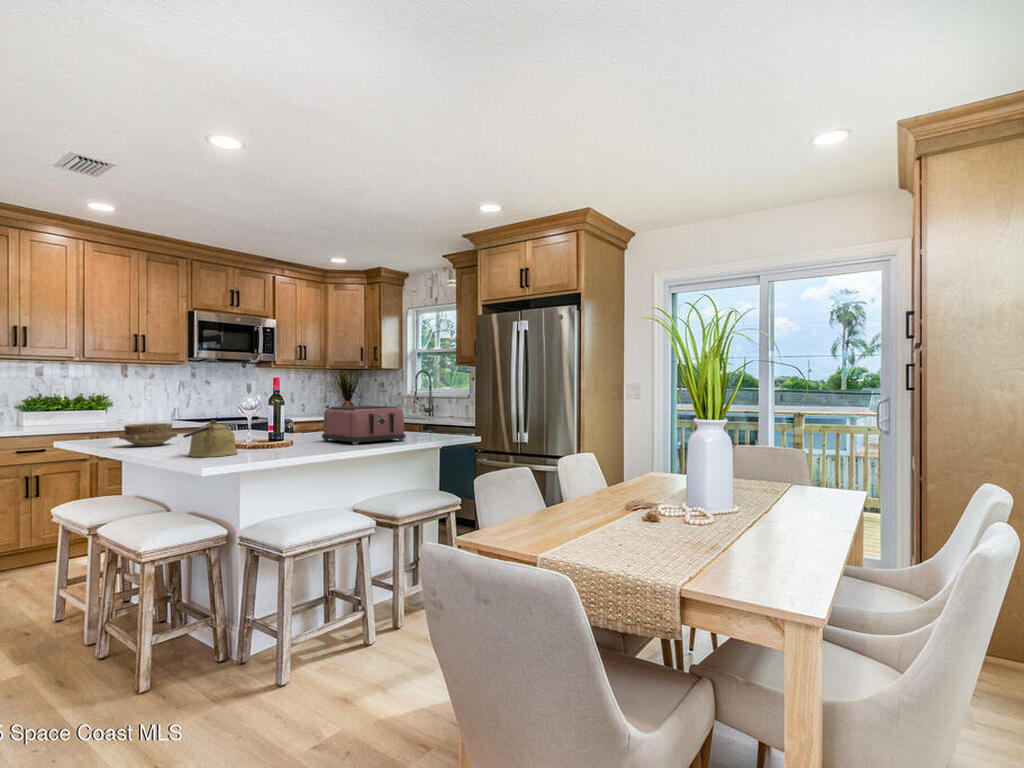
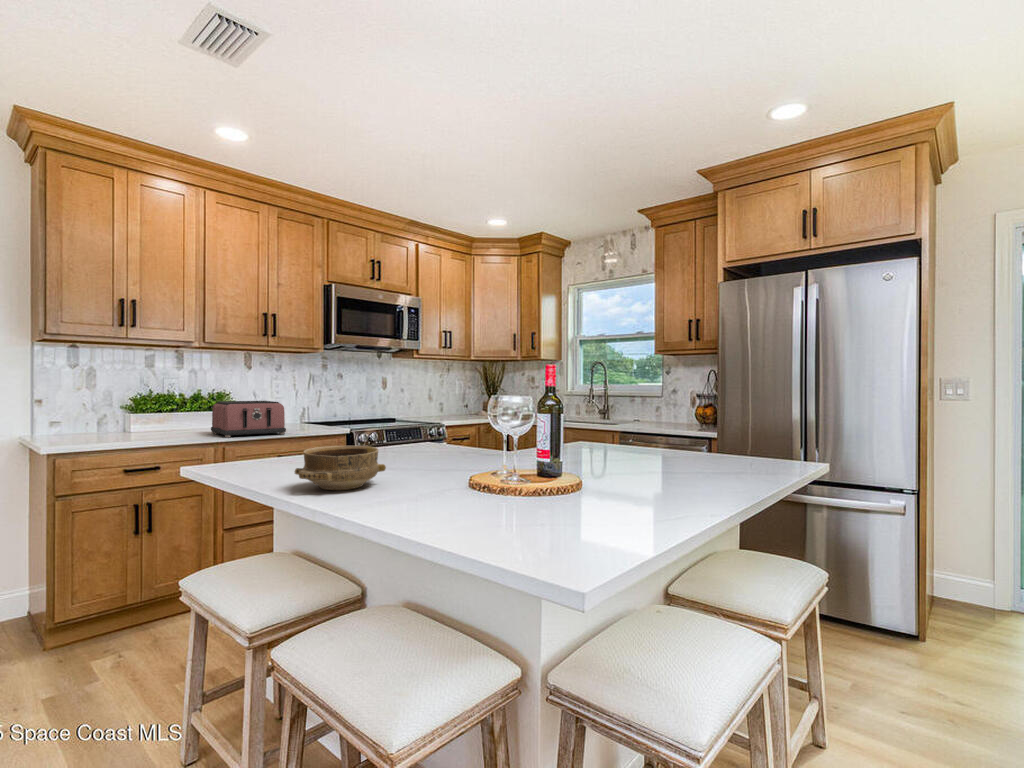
toaster: present [322,406,406,445] -> present [211,401,286,438]
kettle: present [183,420,237,457] -> none [461,456,562,542]

